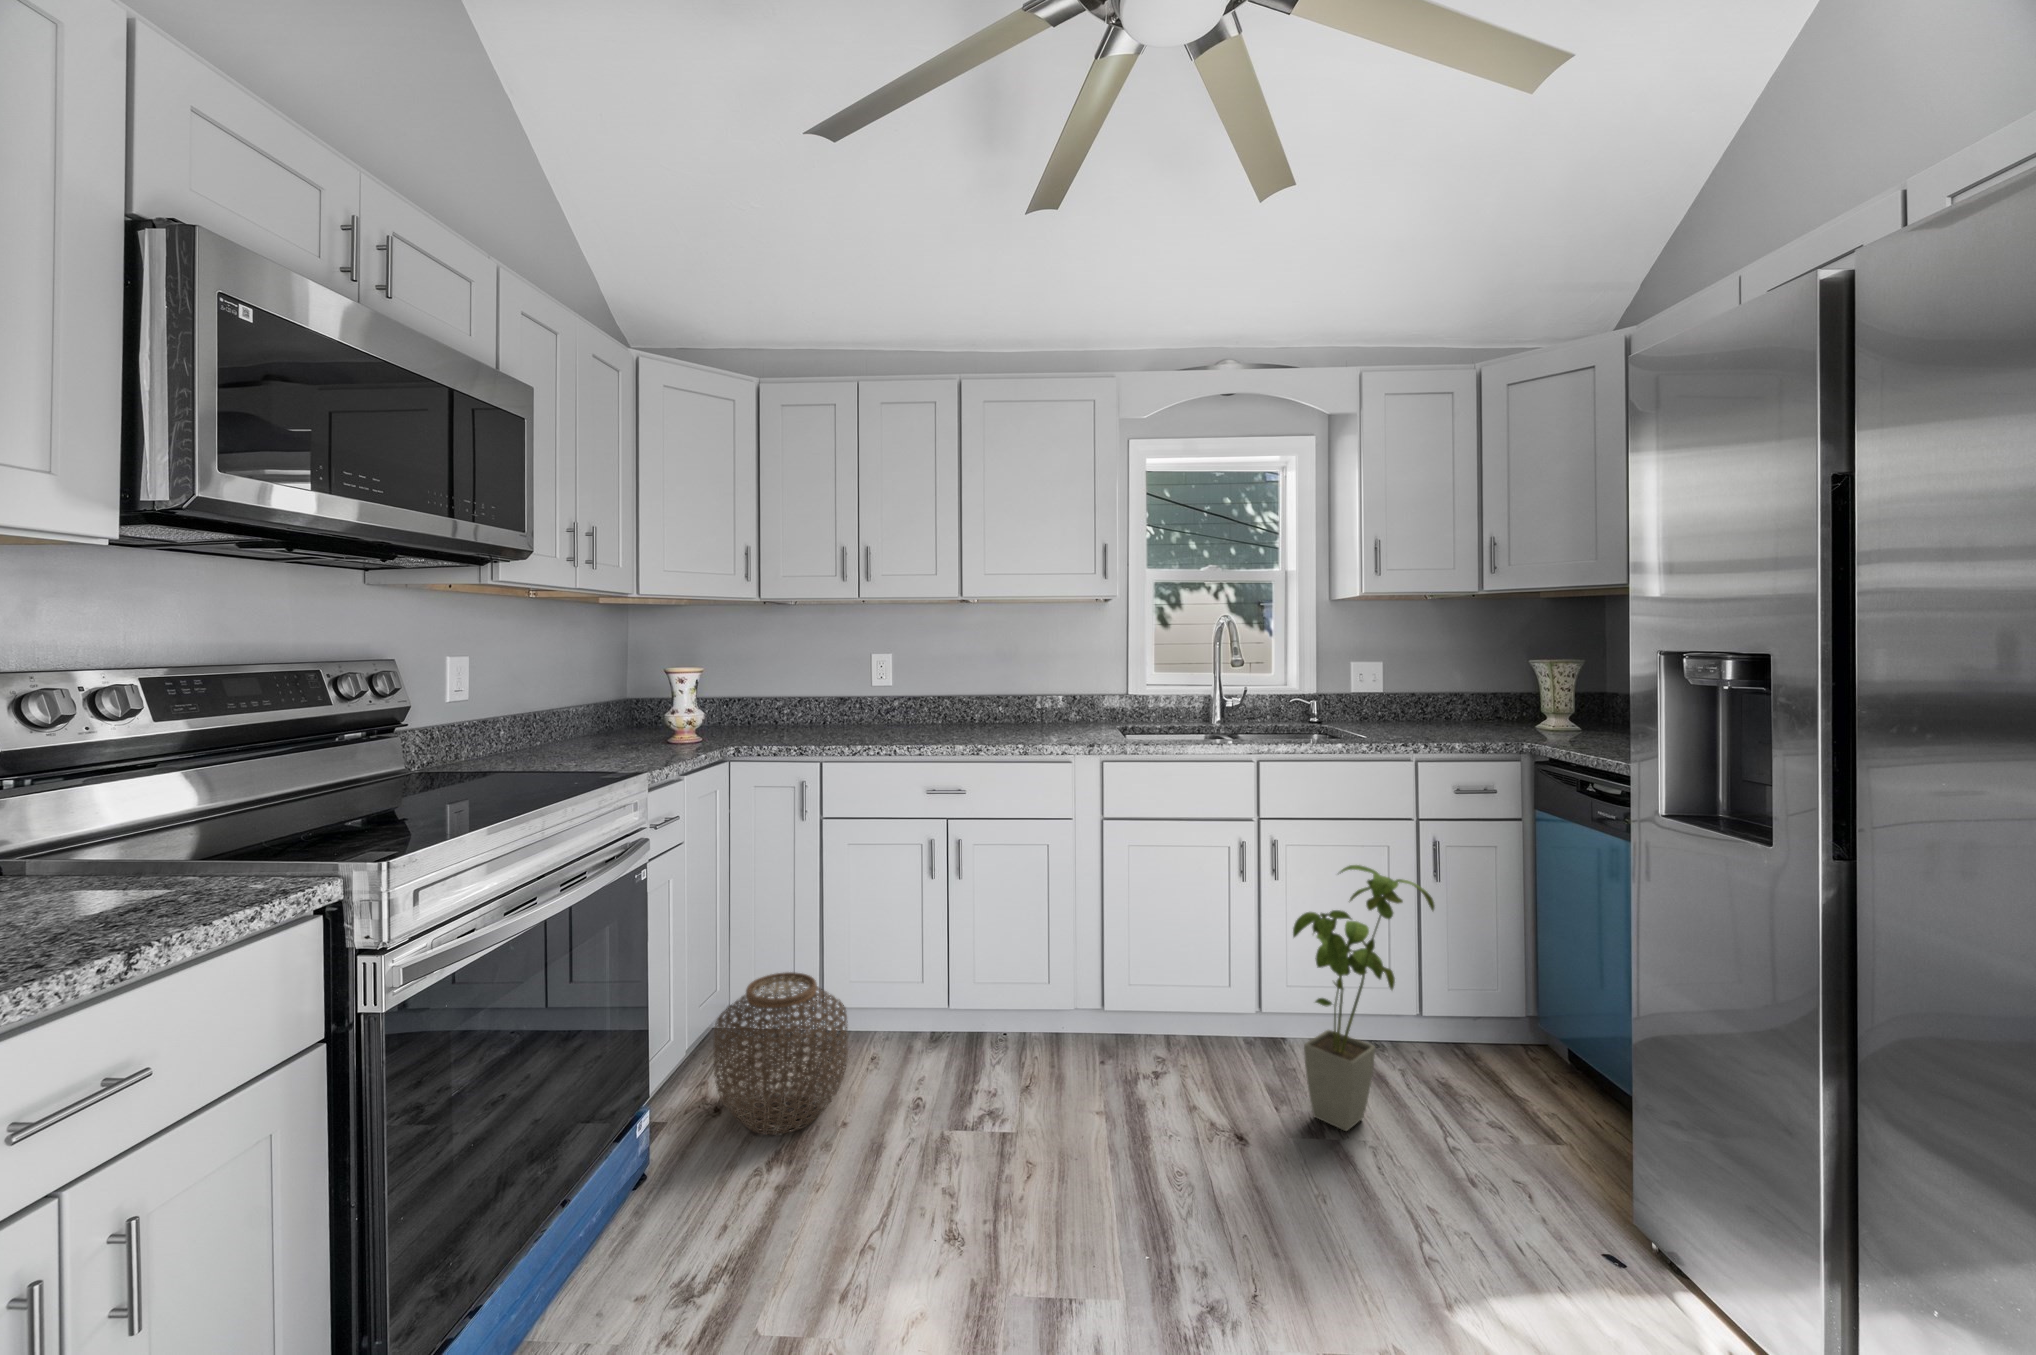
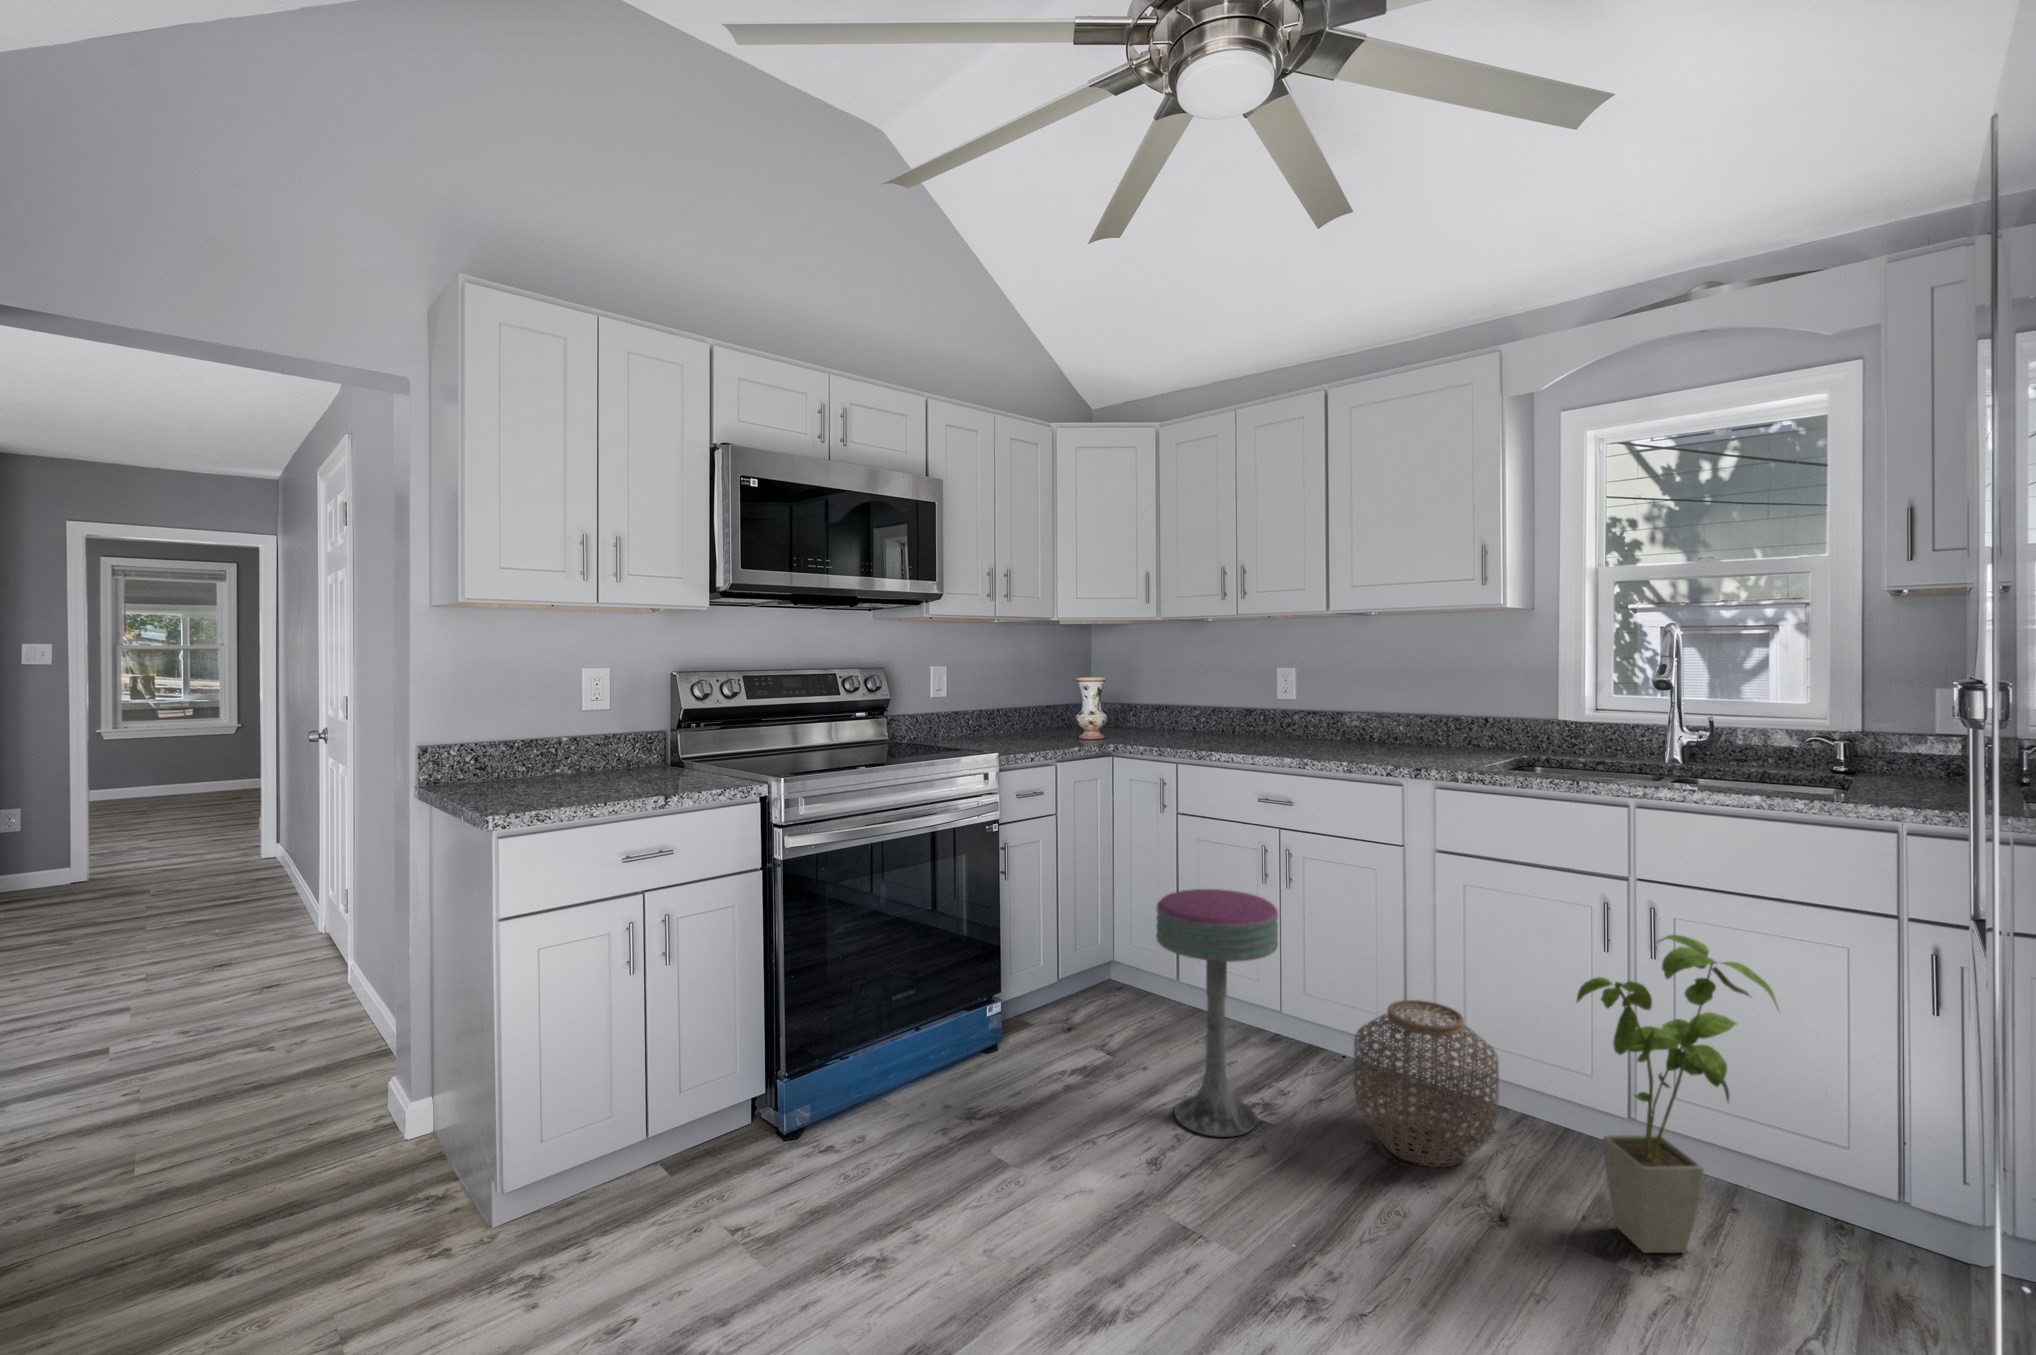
bar stool: none [894,896,1027,1177] -> present [1156,889,1278,1137]
woven basket: present [714,972,848,1134] -> present [1353,1000,1499,1167]

